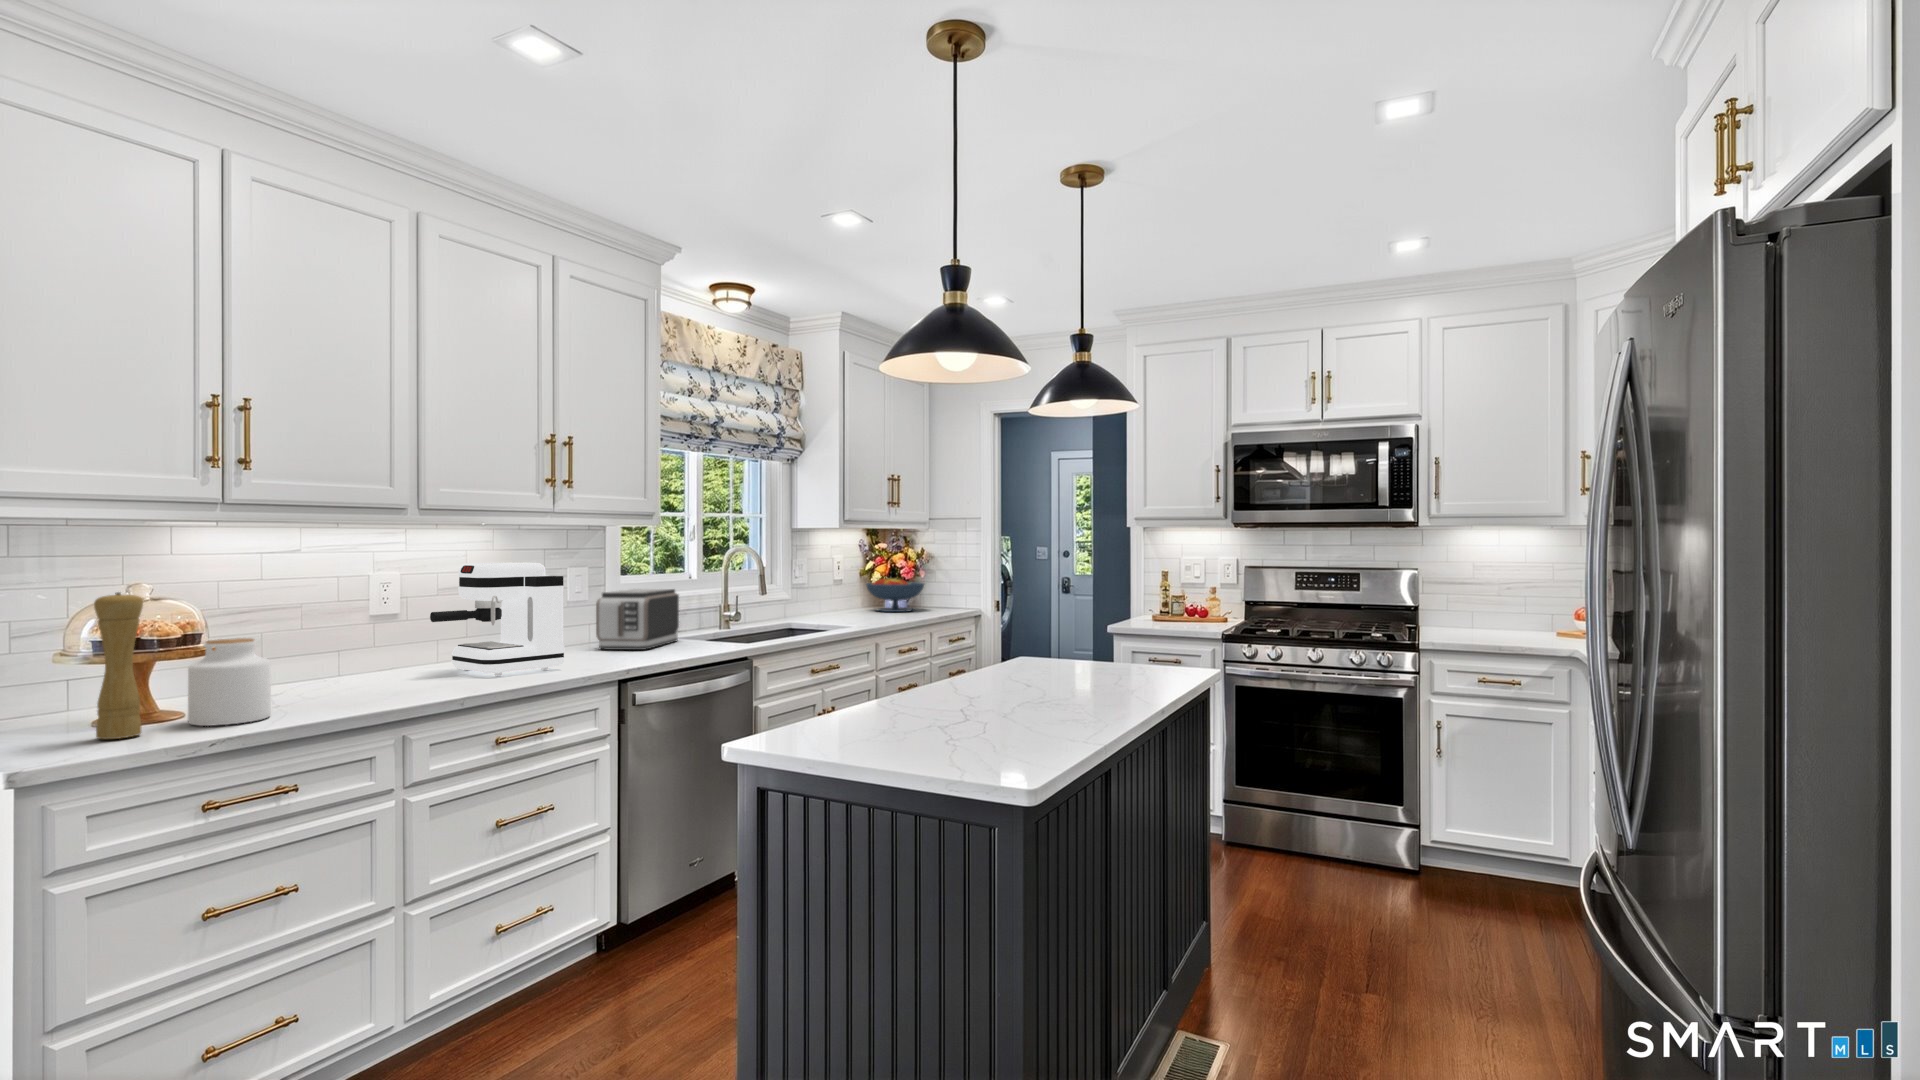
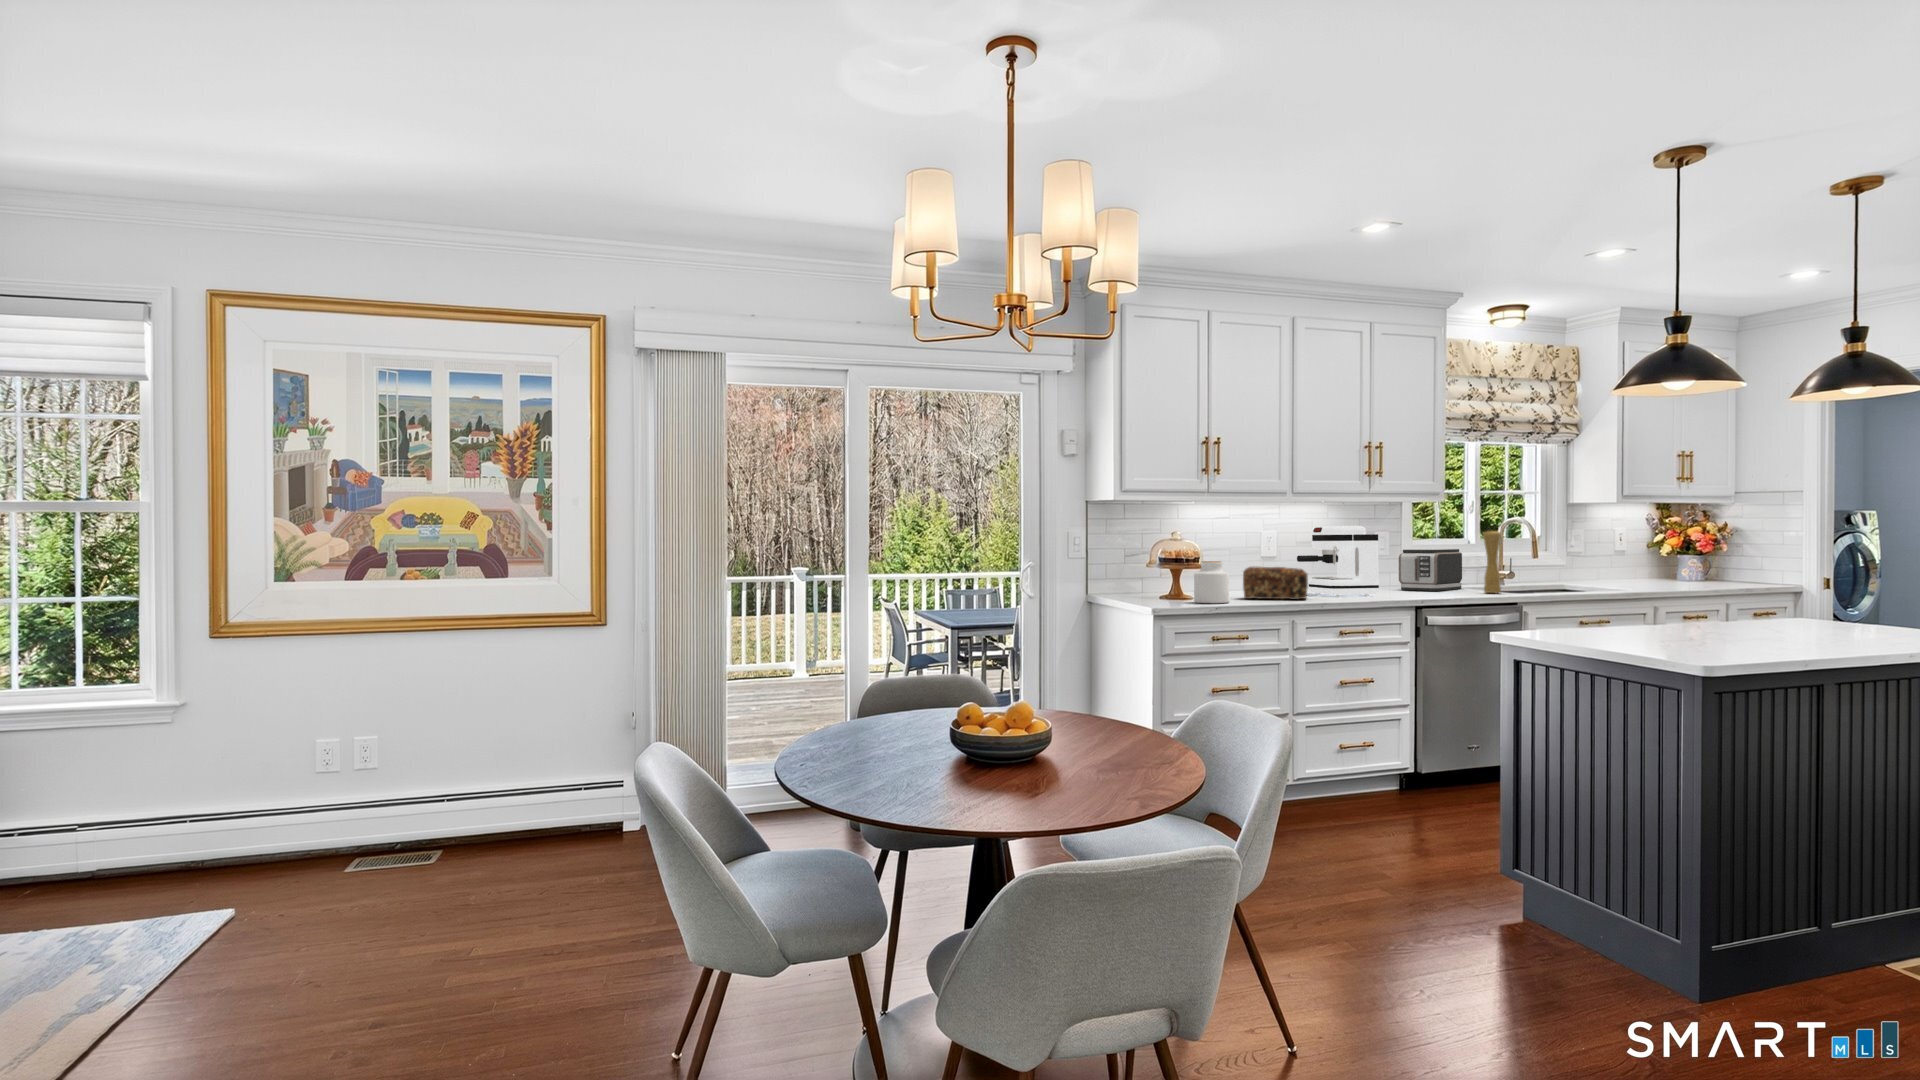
fruit bowl: present [866,579,924,612] -> none [1653,545,1723,581]
pepper mill: present [94,592,143,739] -> present [1483,531,1501,593]
bread loaf: none [313,636,443,699] -> present [1243,567,1308,599]

